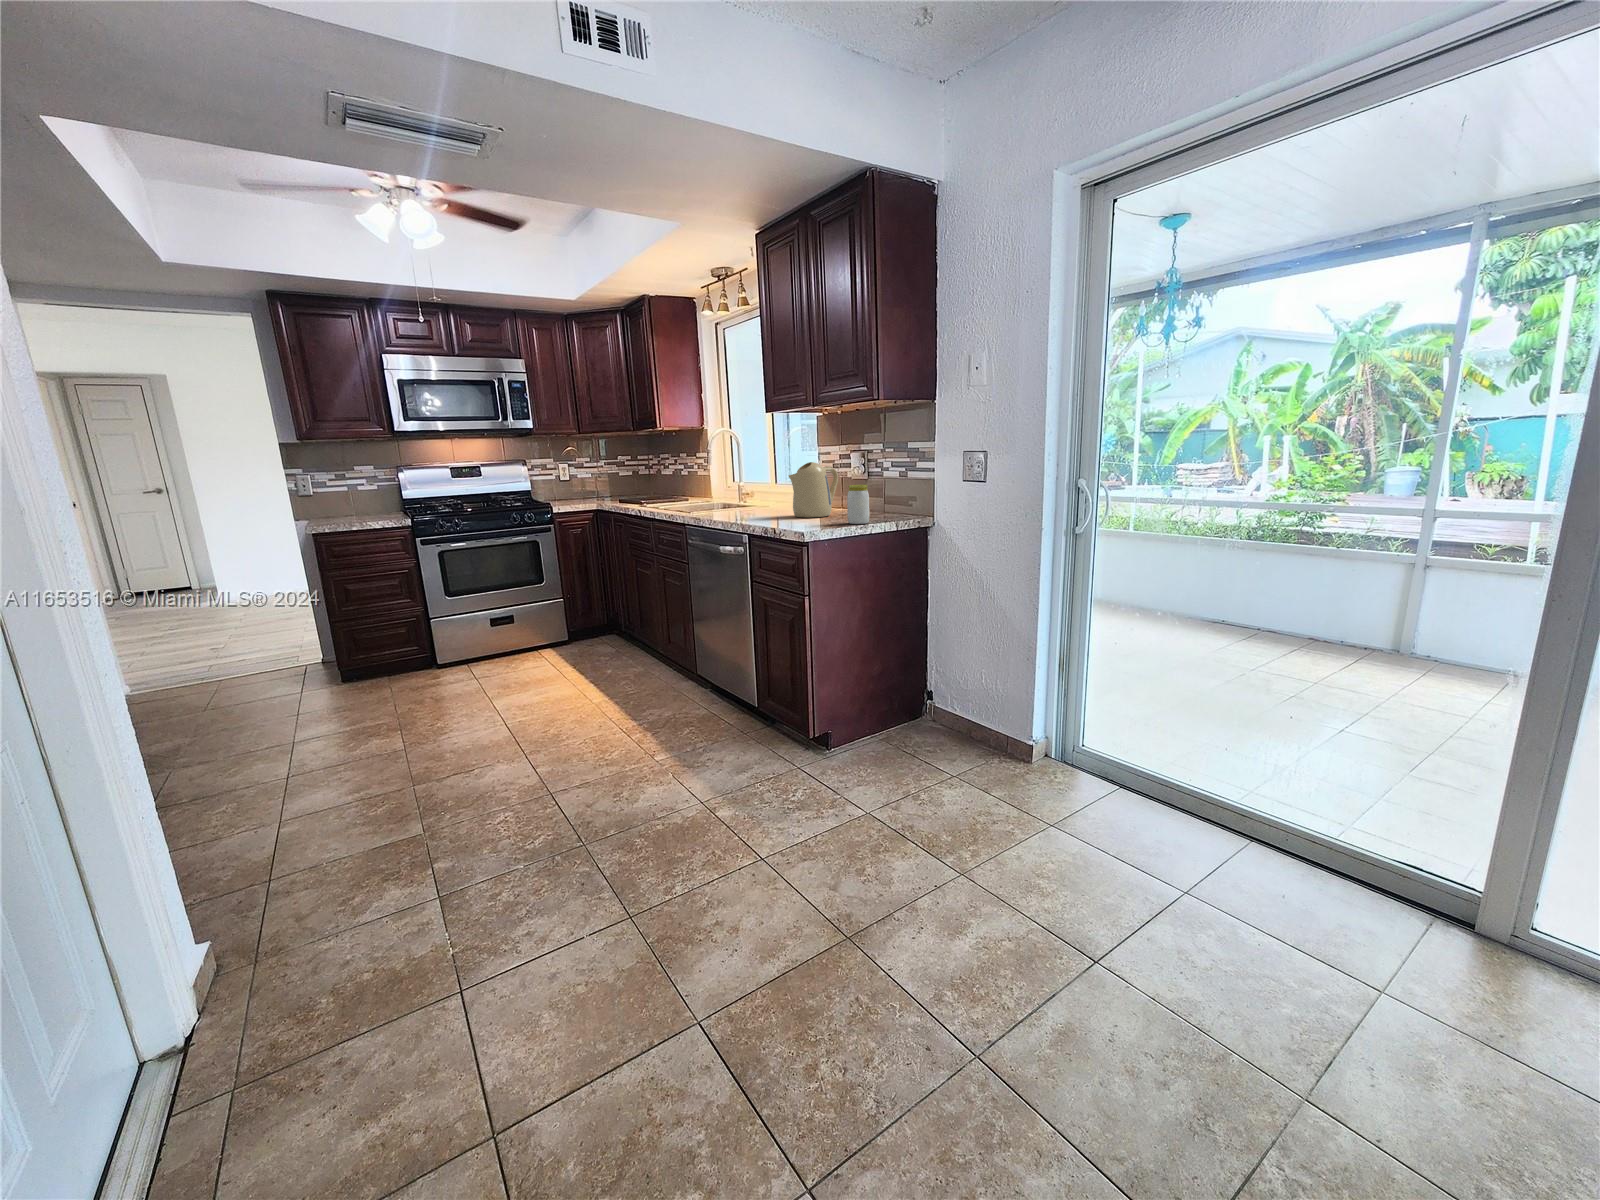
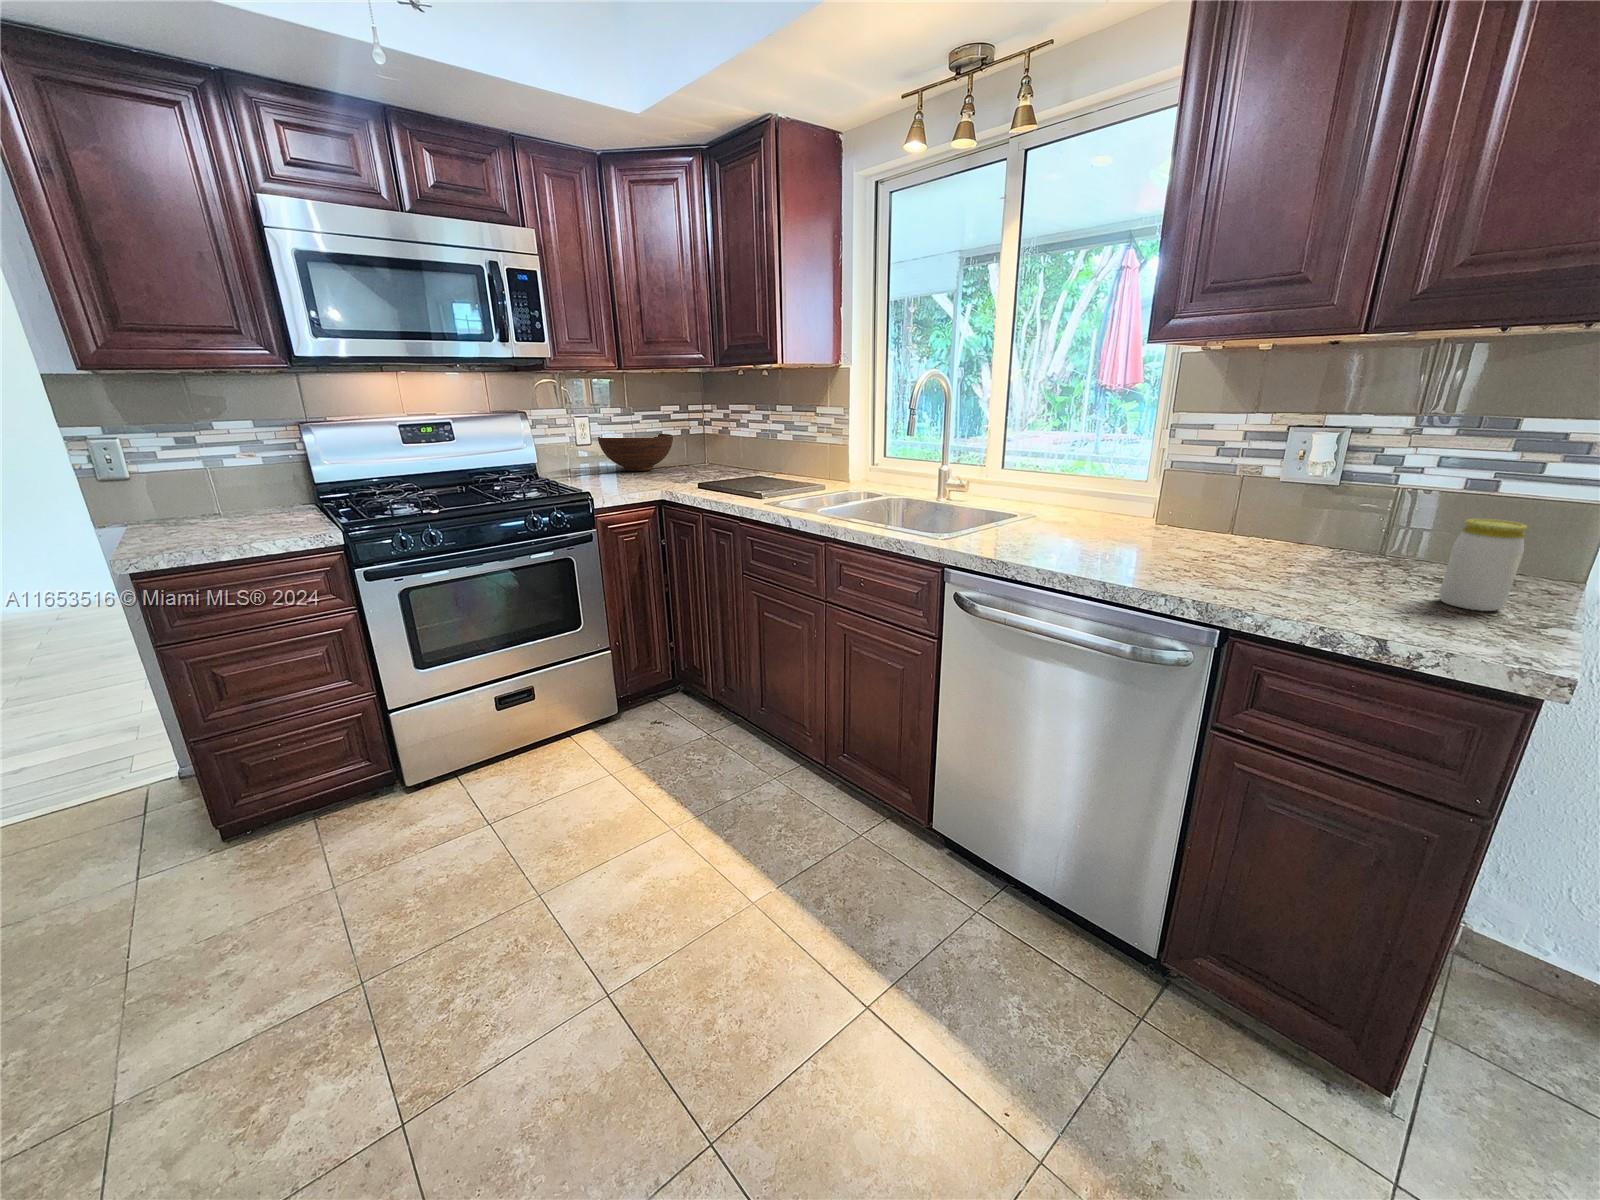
kettle: present [789,462,838,518] -> none [1190,452,1286,567]
fruit bowl: none [576,474,625,498] -> present [598,434,673,471]

